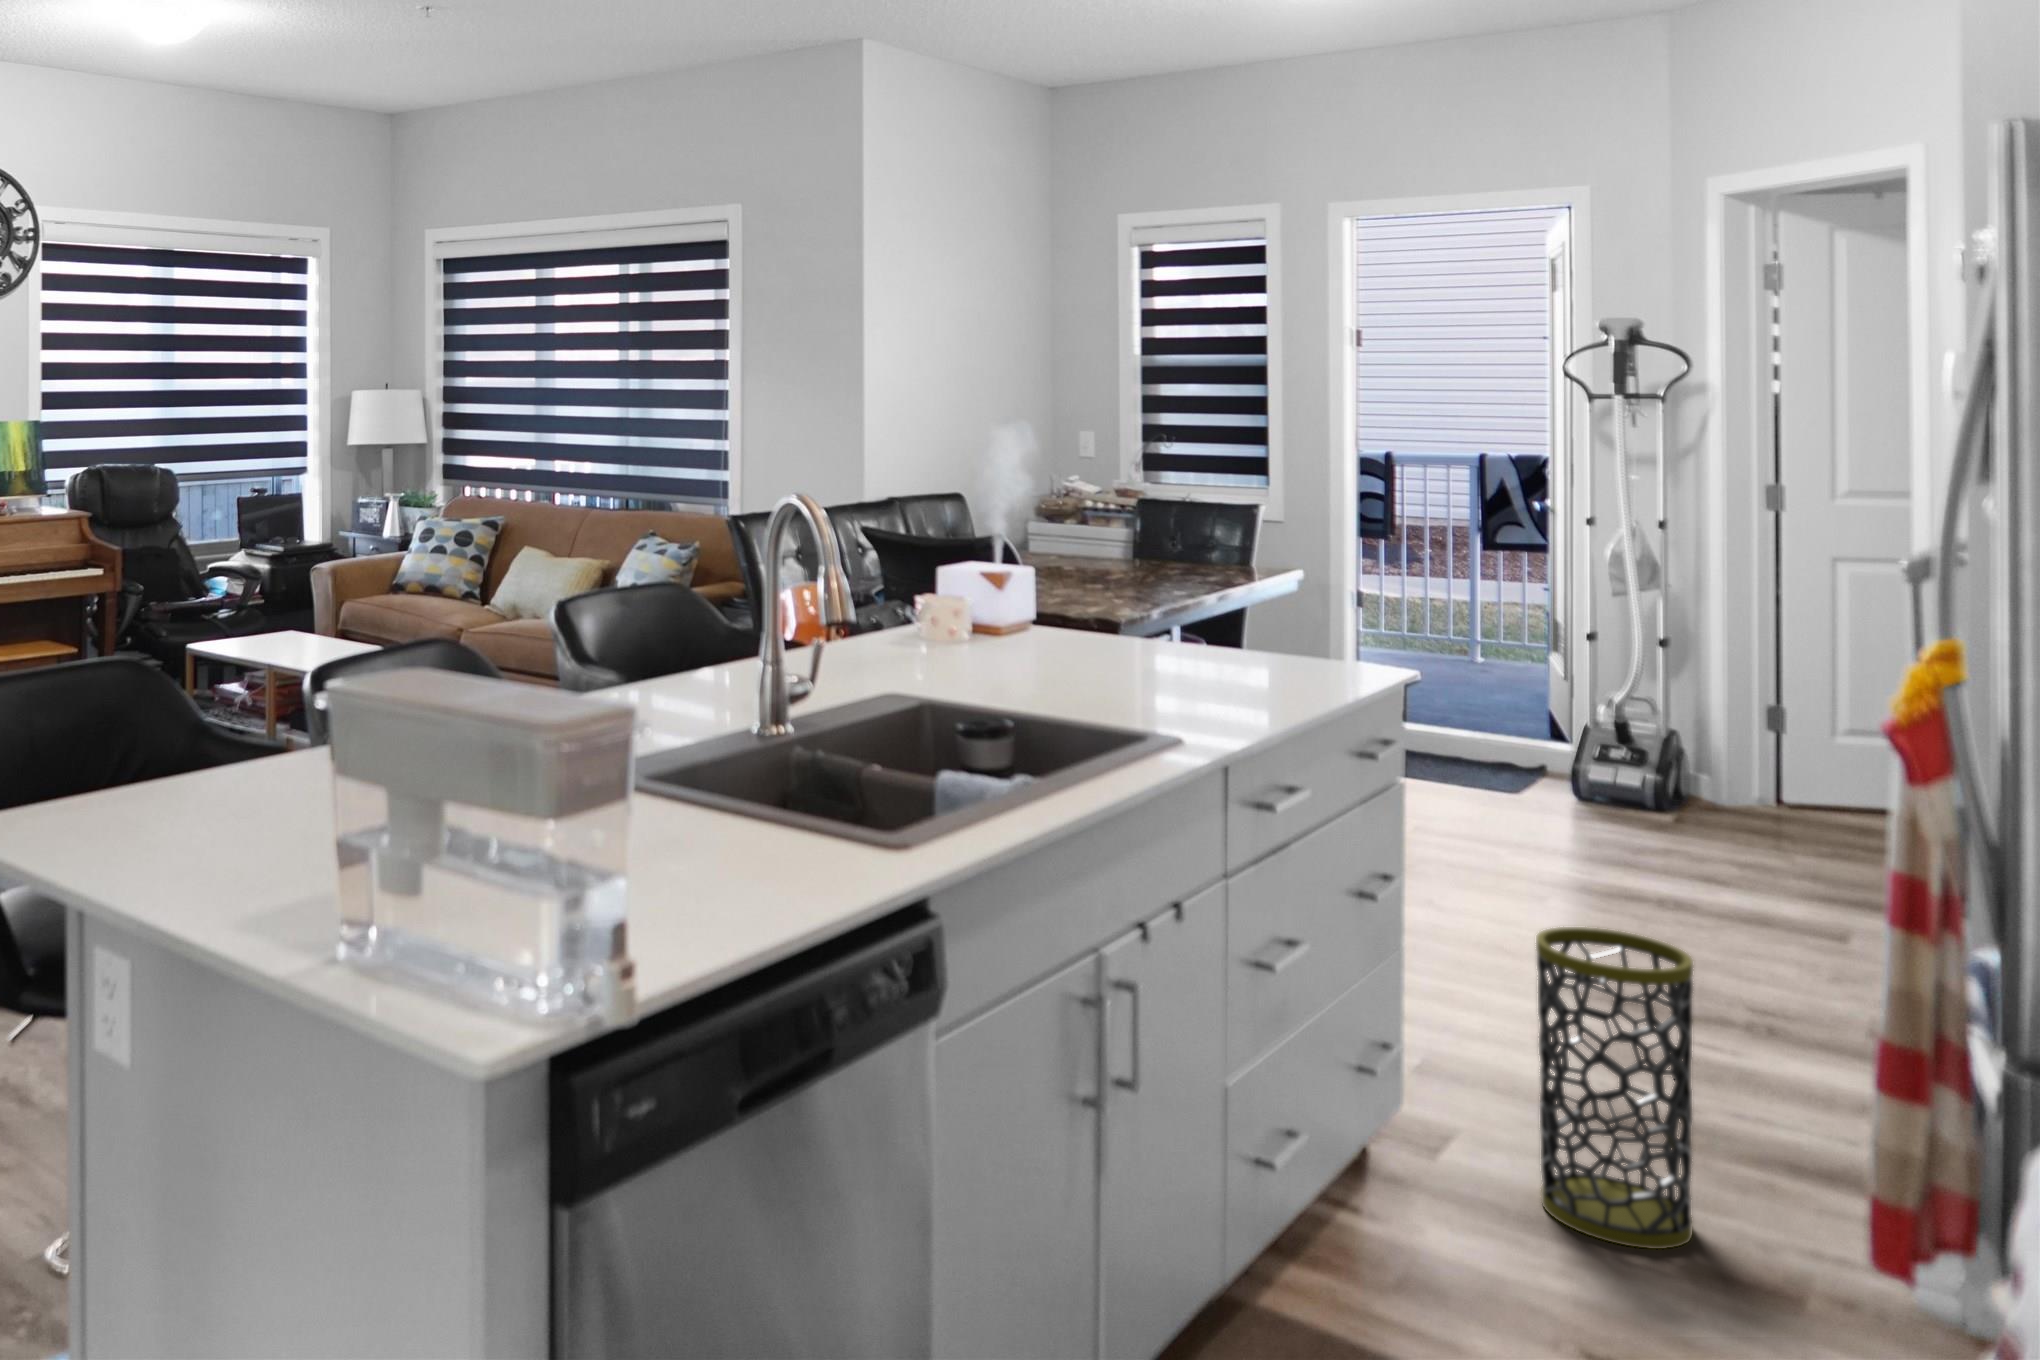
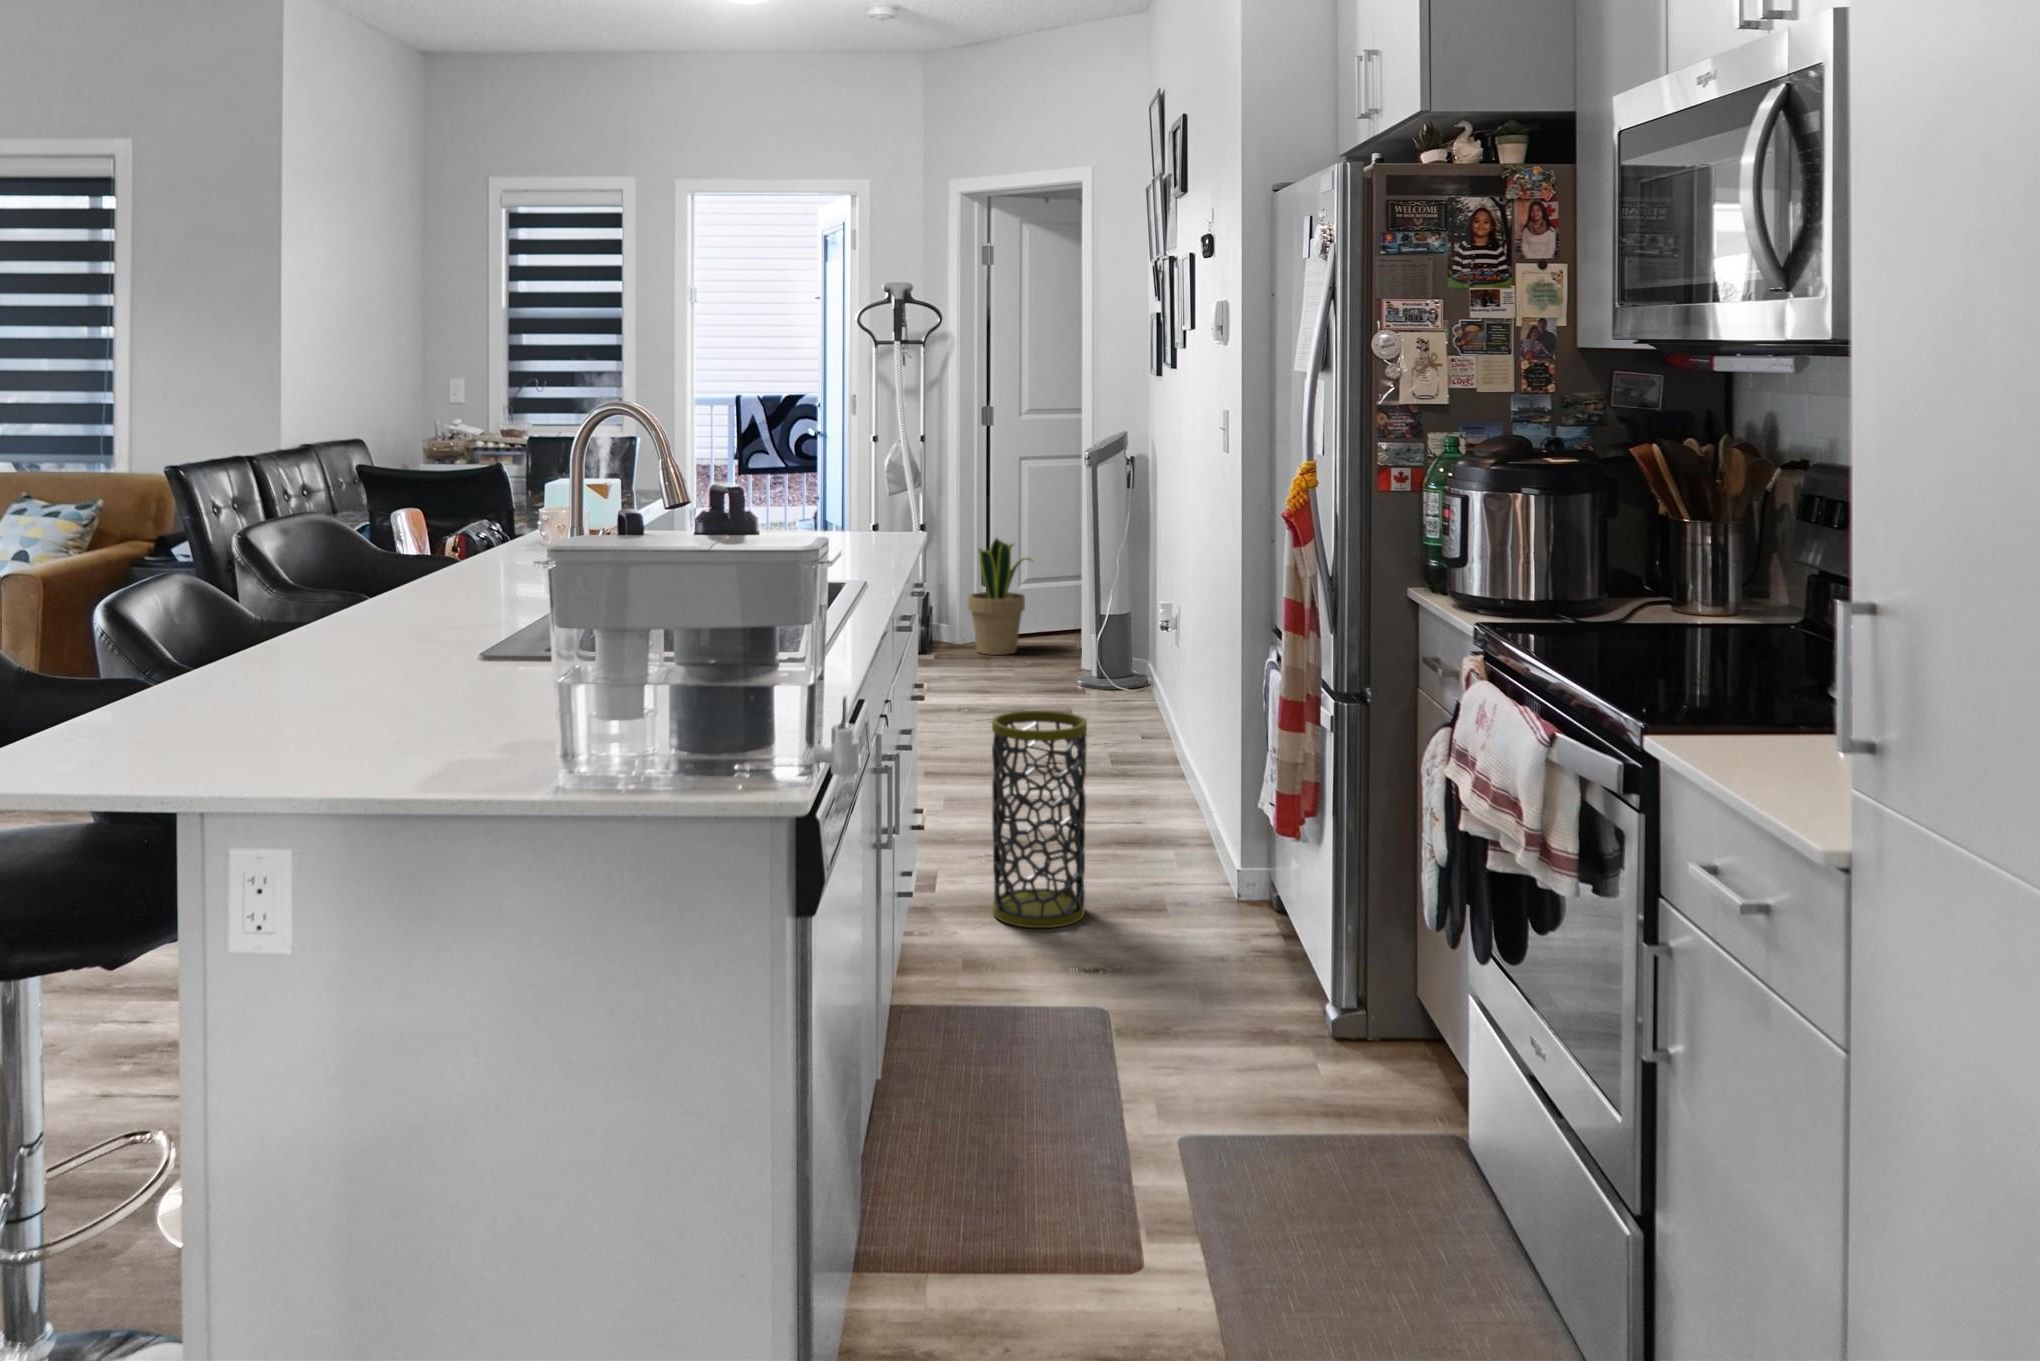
potted plant: none [1735,661,1843,823] -> present [968,538,1031,655]

